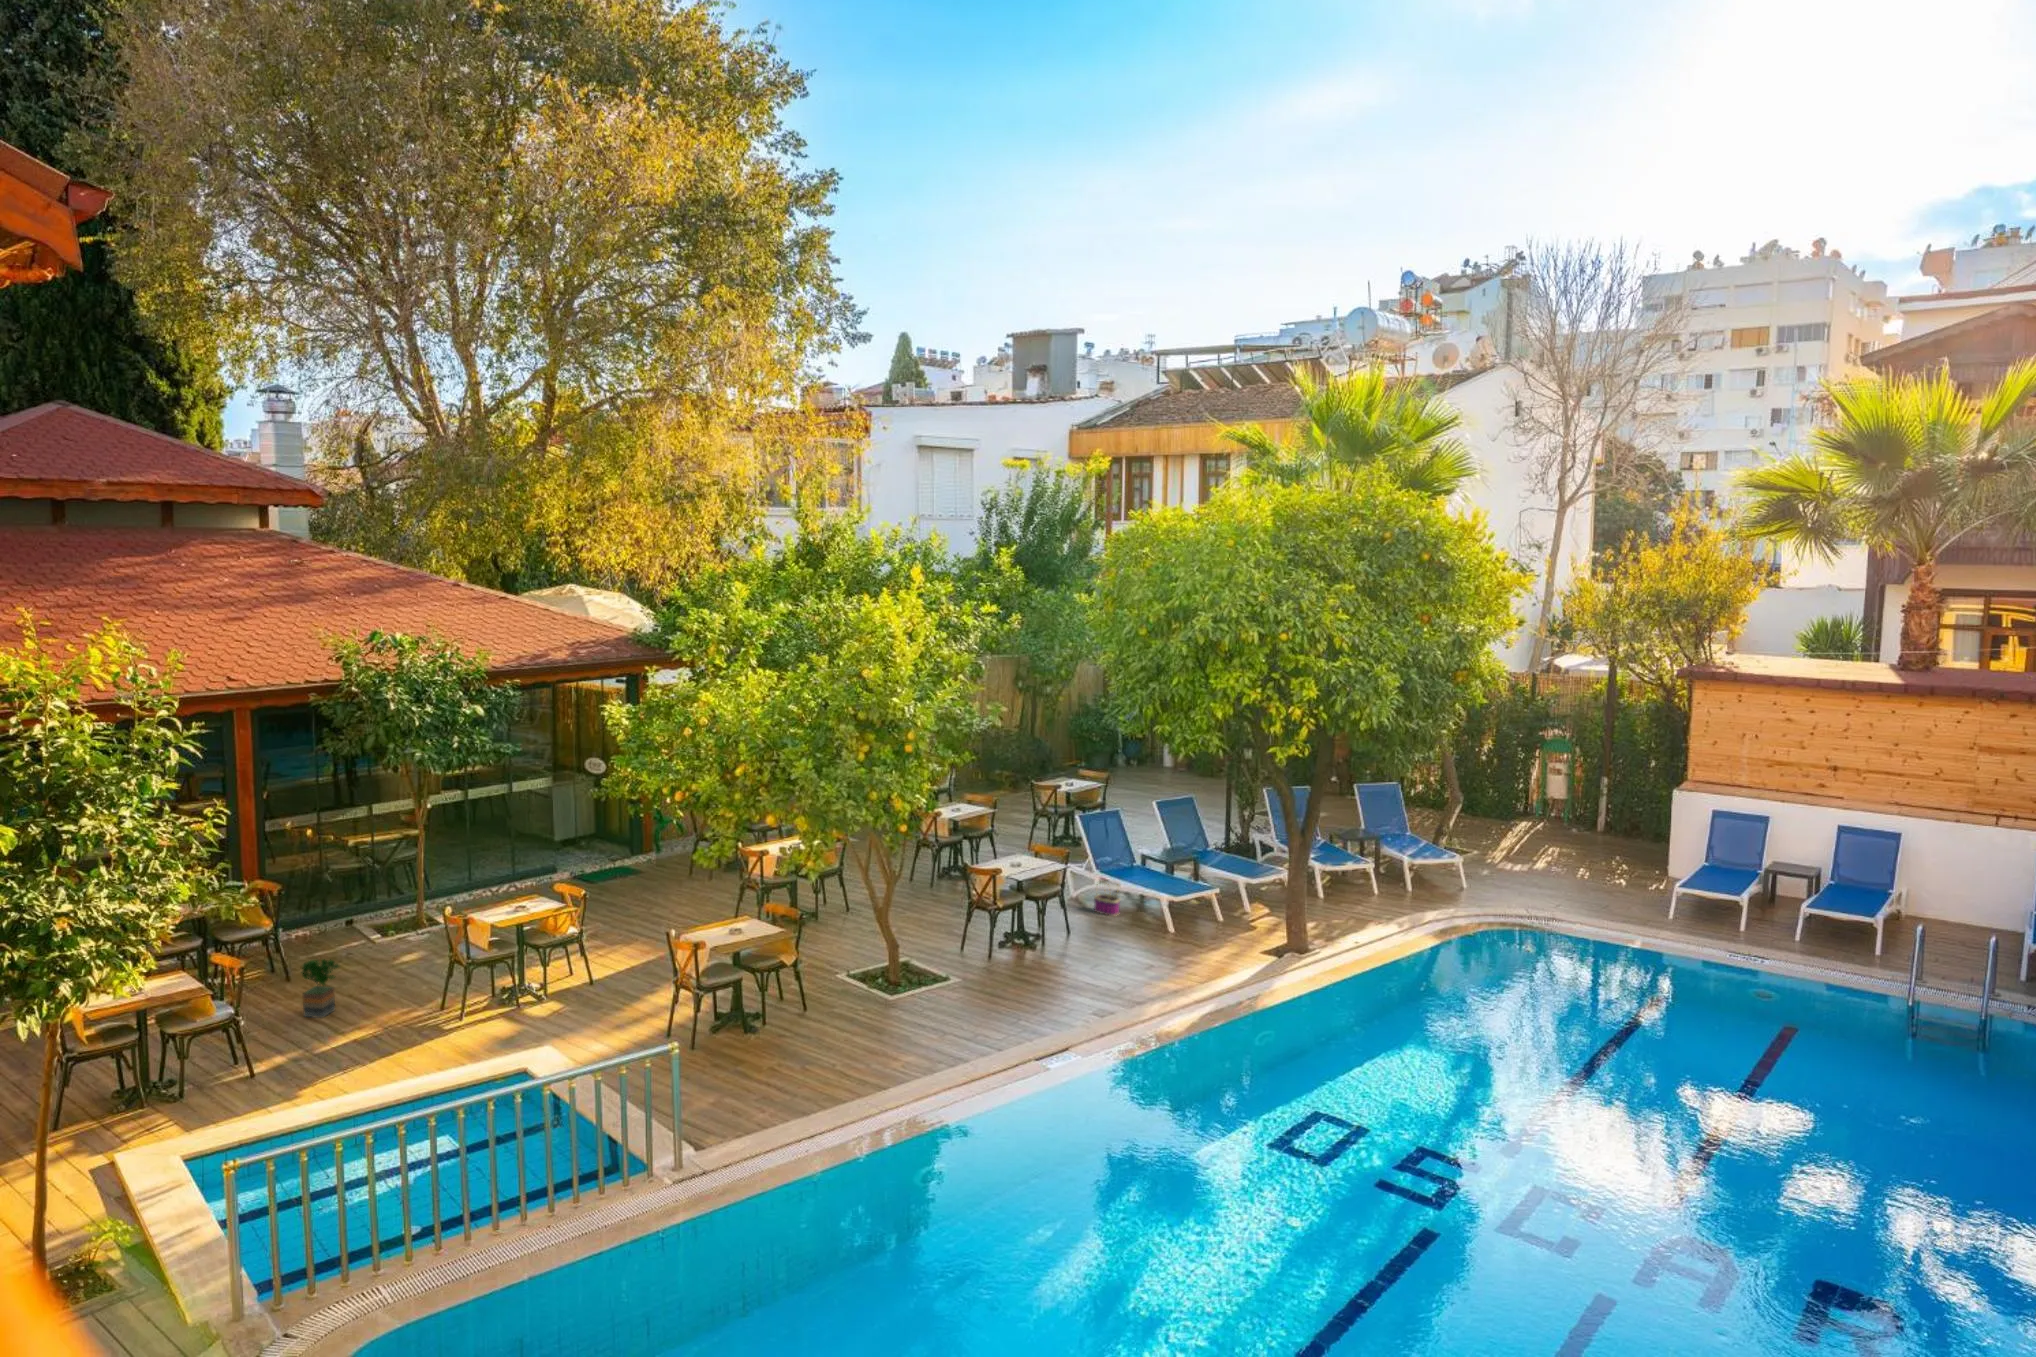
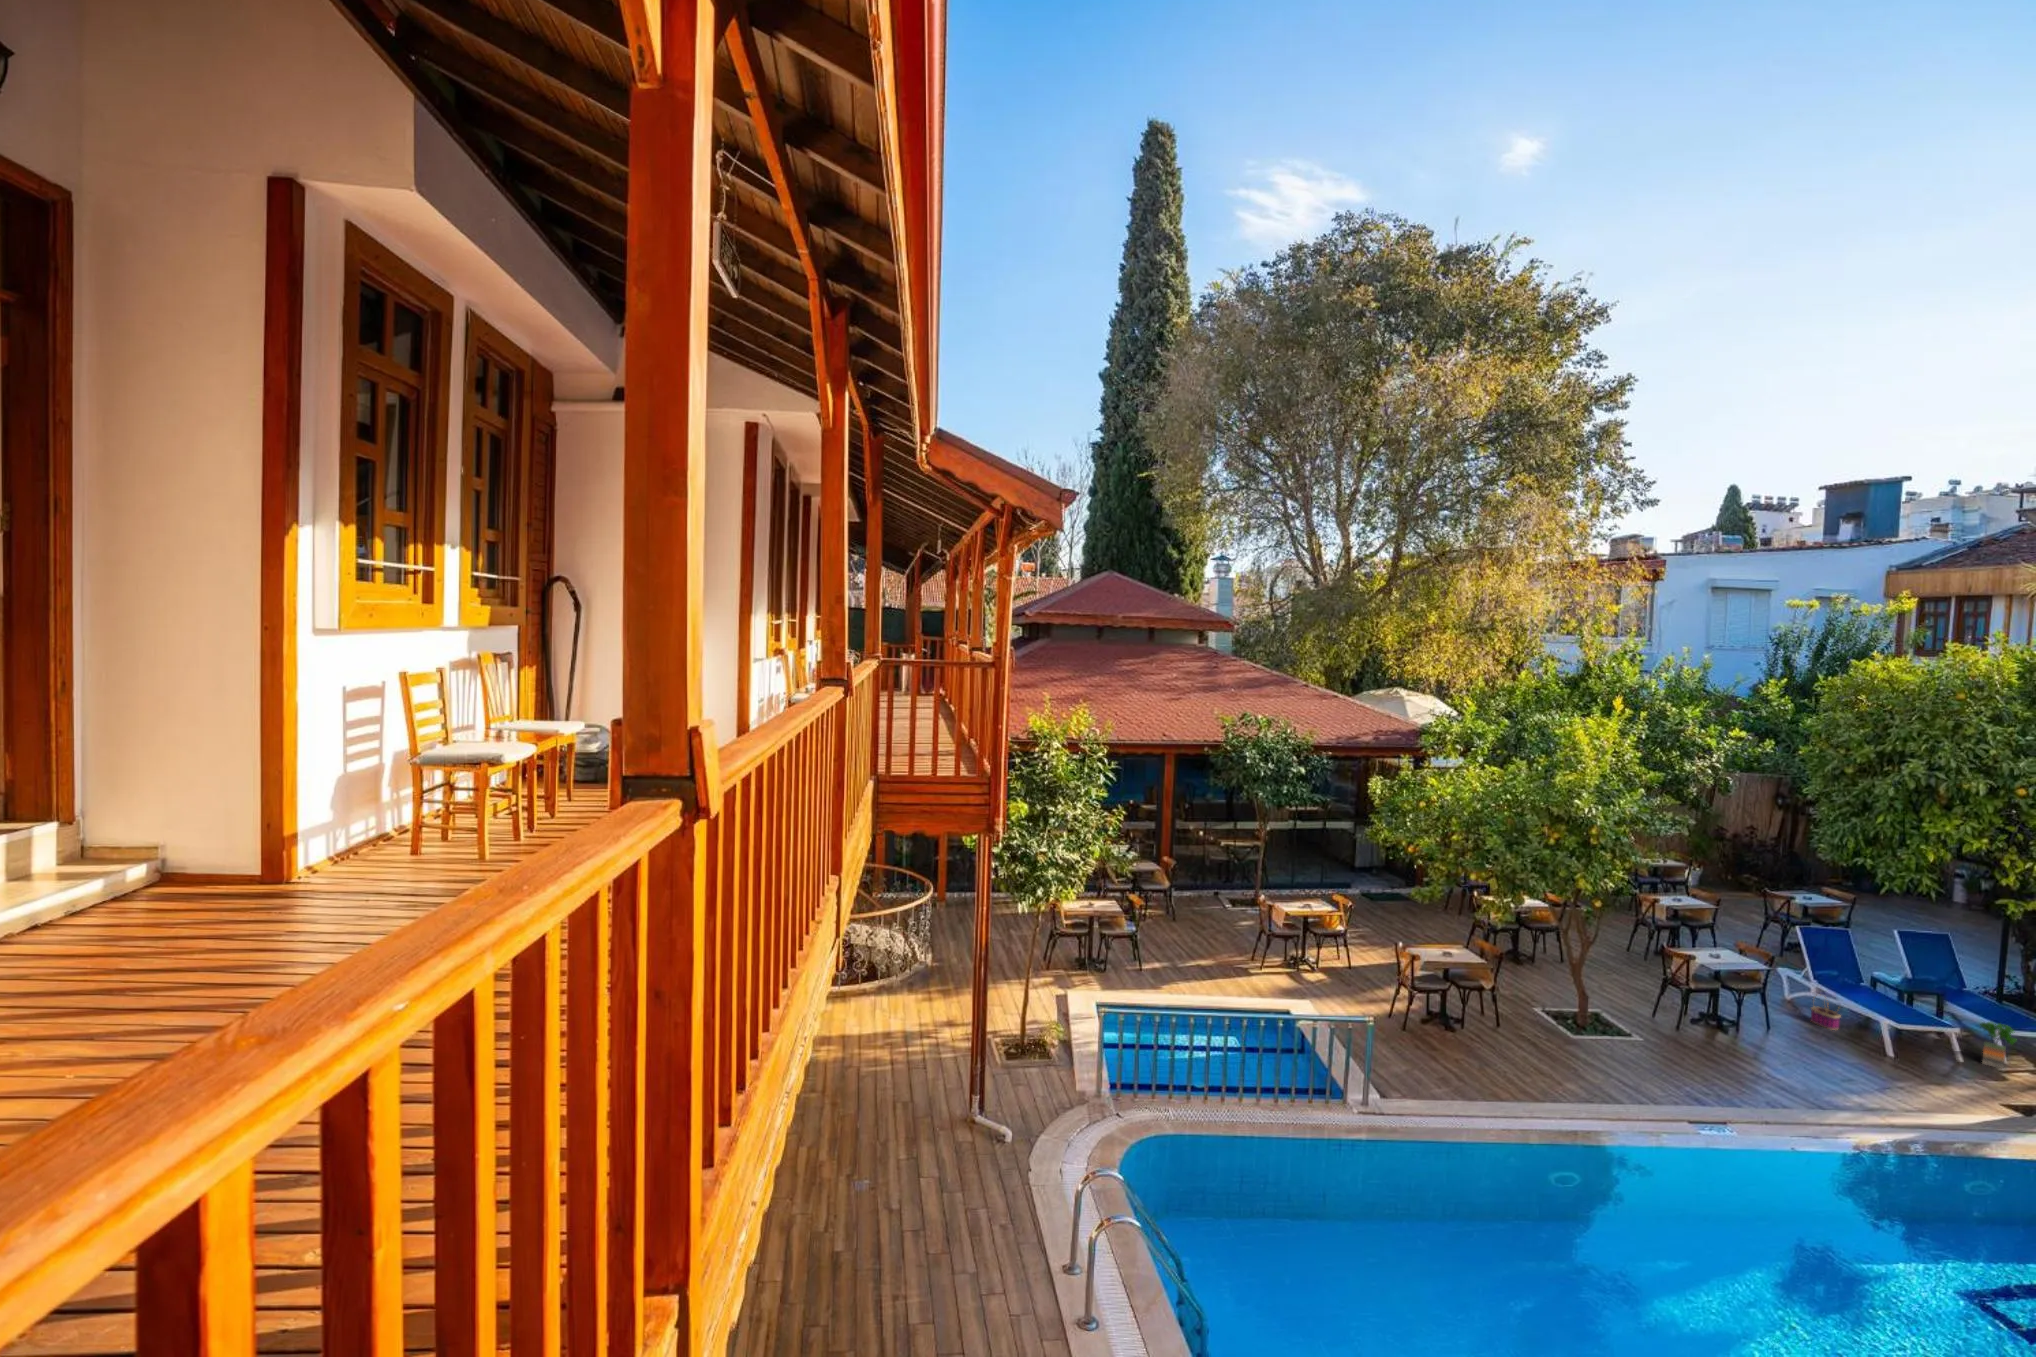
potted tree: present [301,959,339,1018] -> present [1980,1022,2017,1068]

